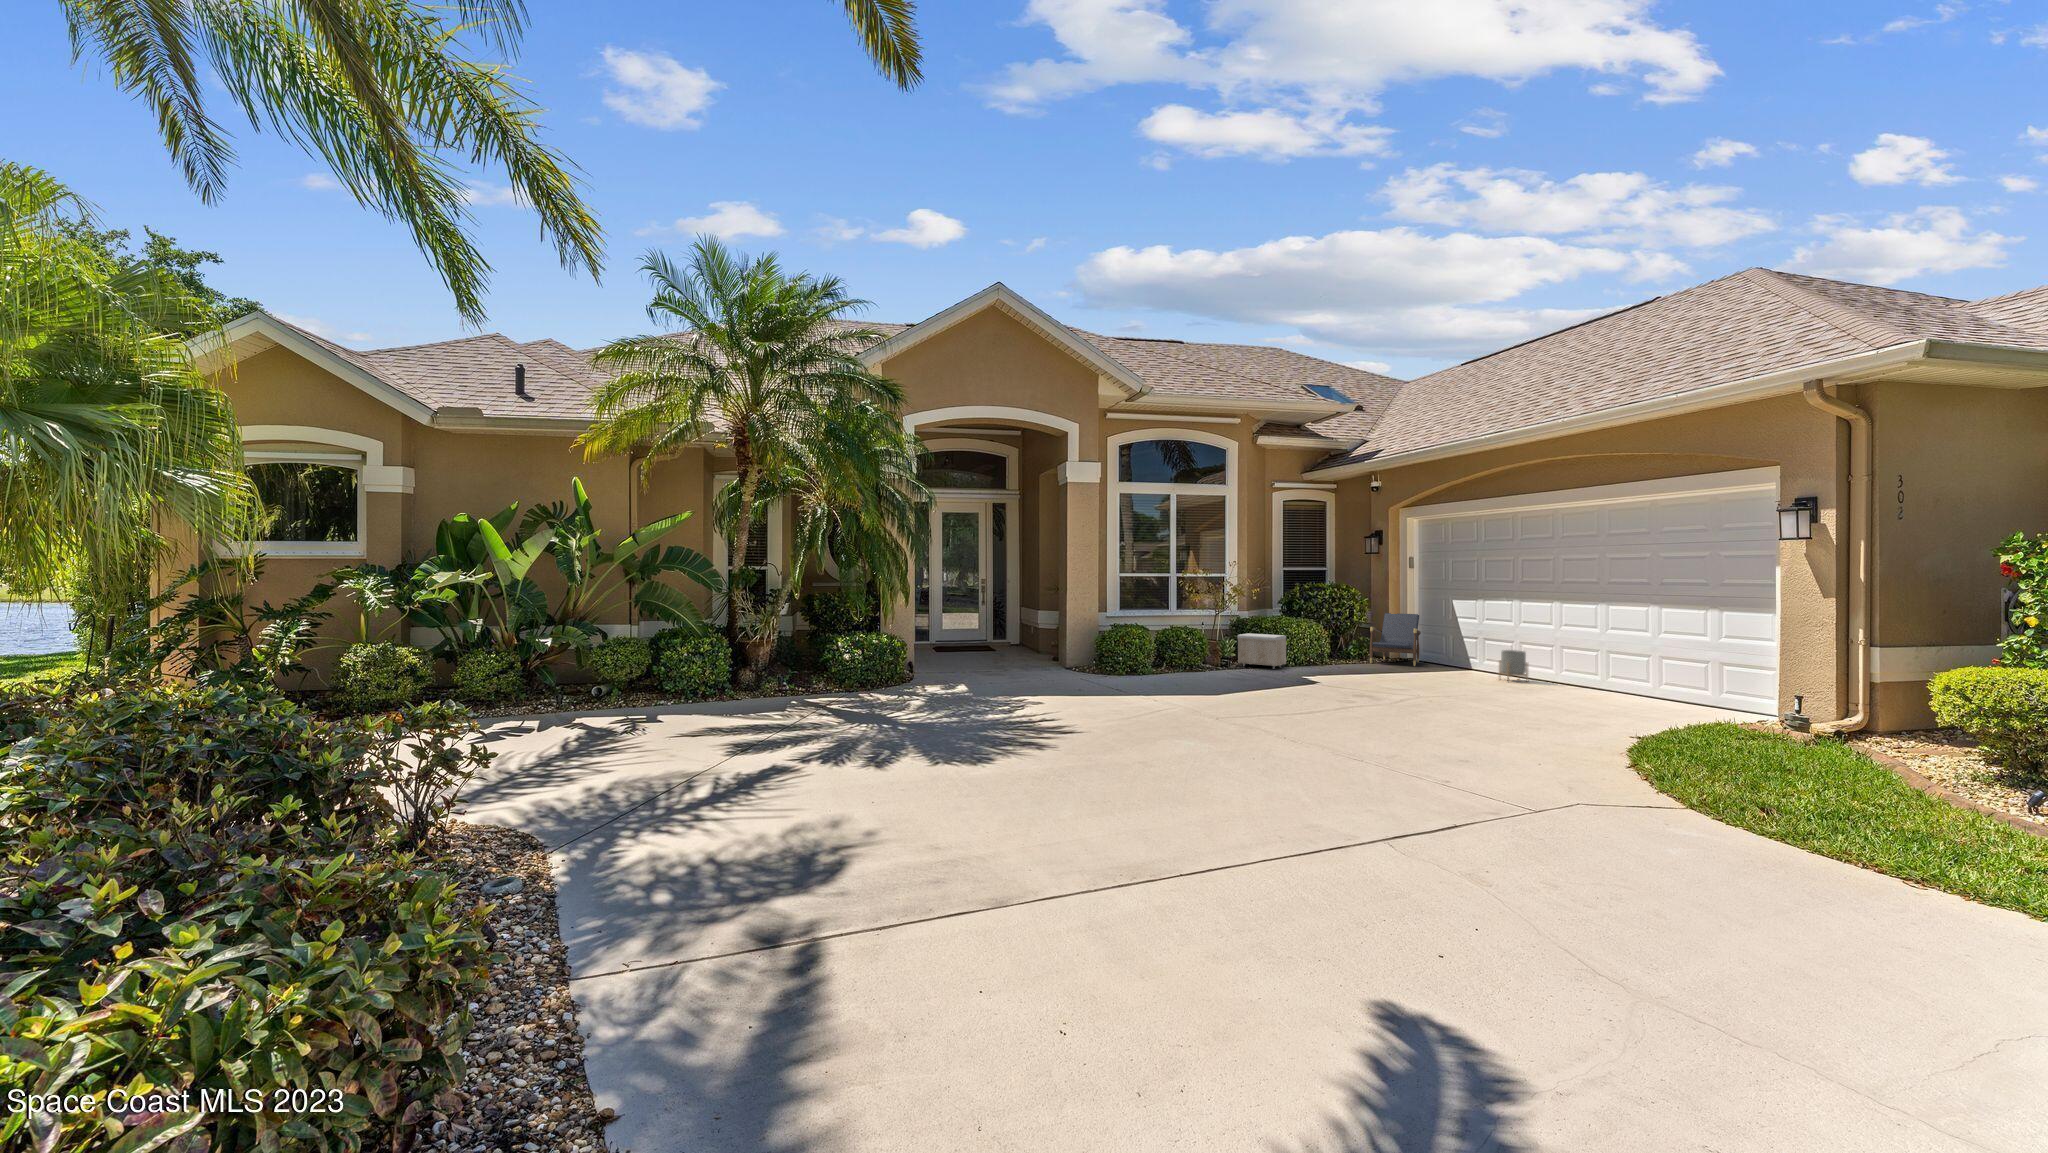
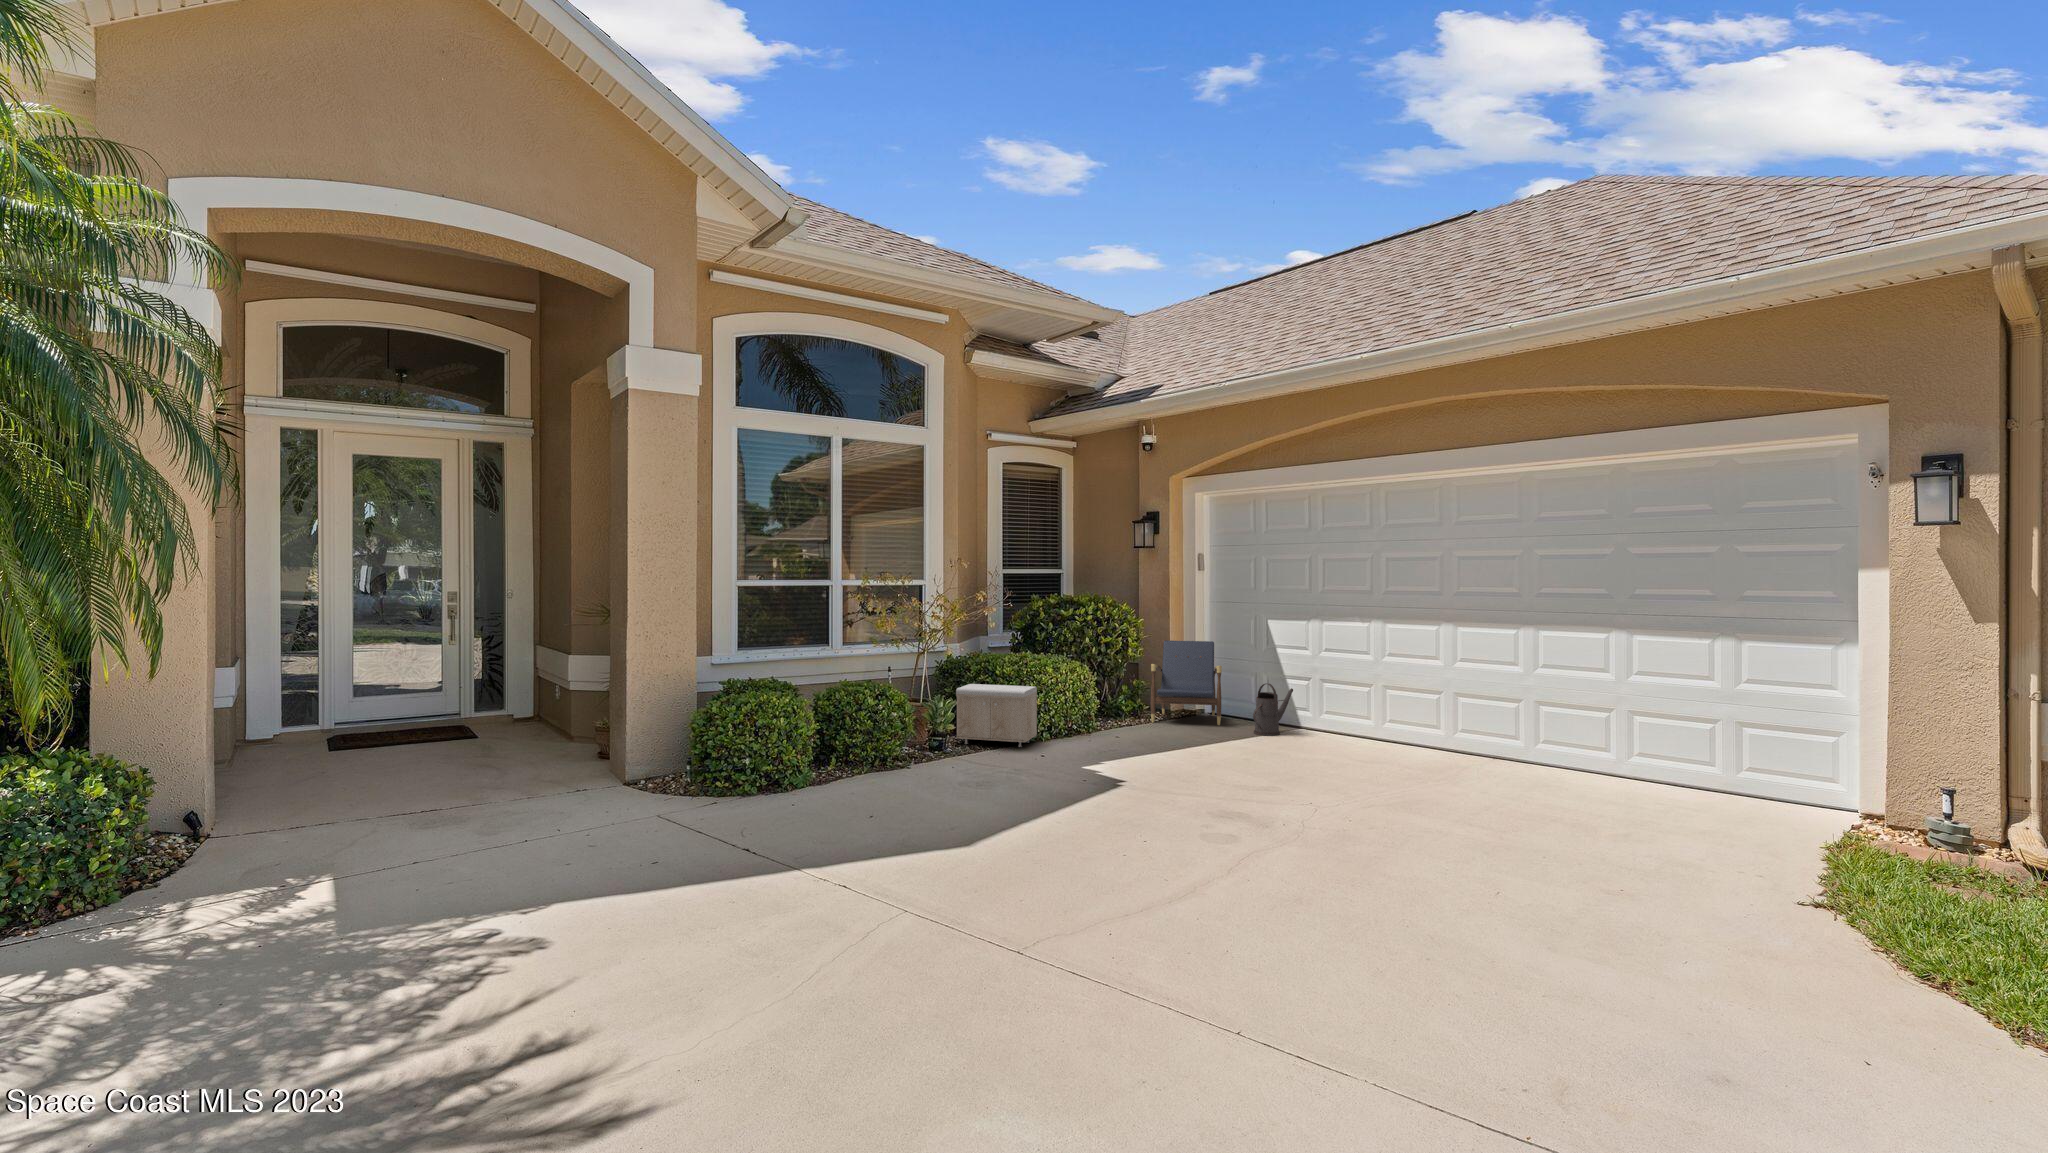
watering can: none [1431,640,1465,672] -> present [1253,683,1293,736]
planter: present [1499,650,1528,681] -> none [1361,700,1407,752]

